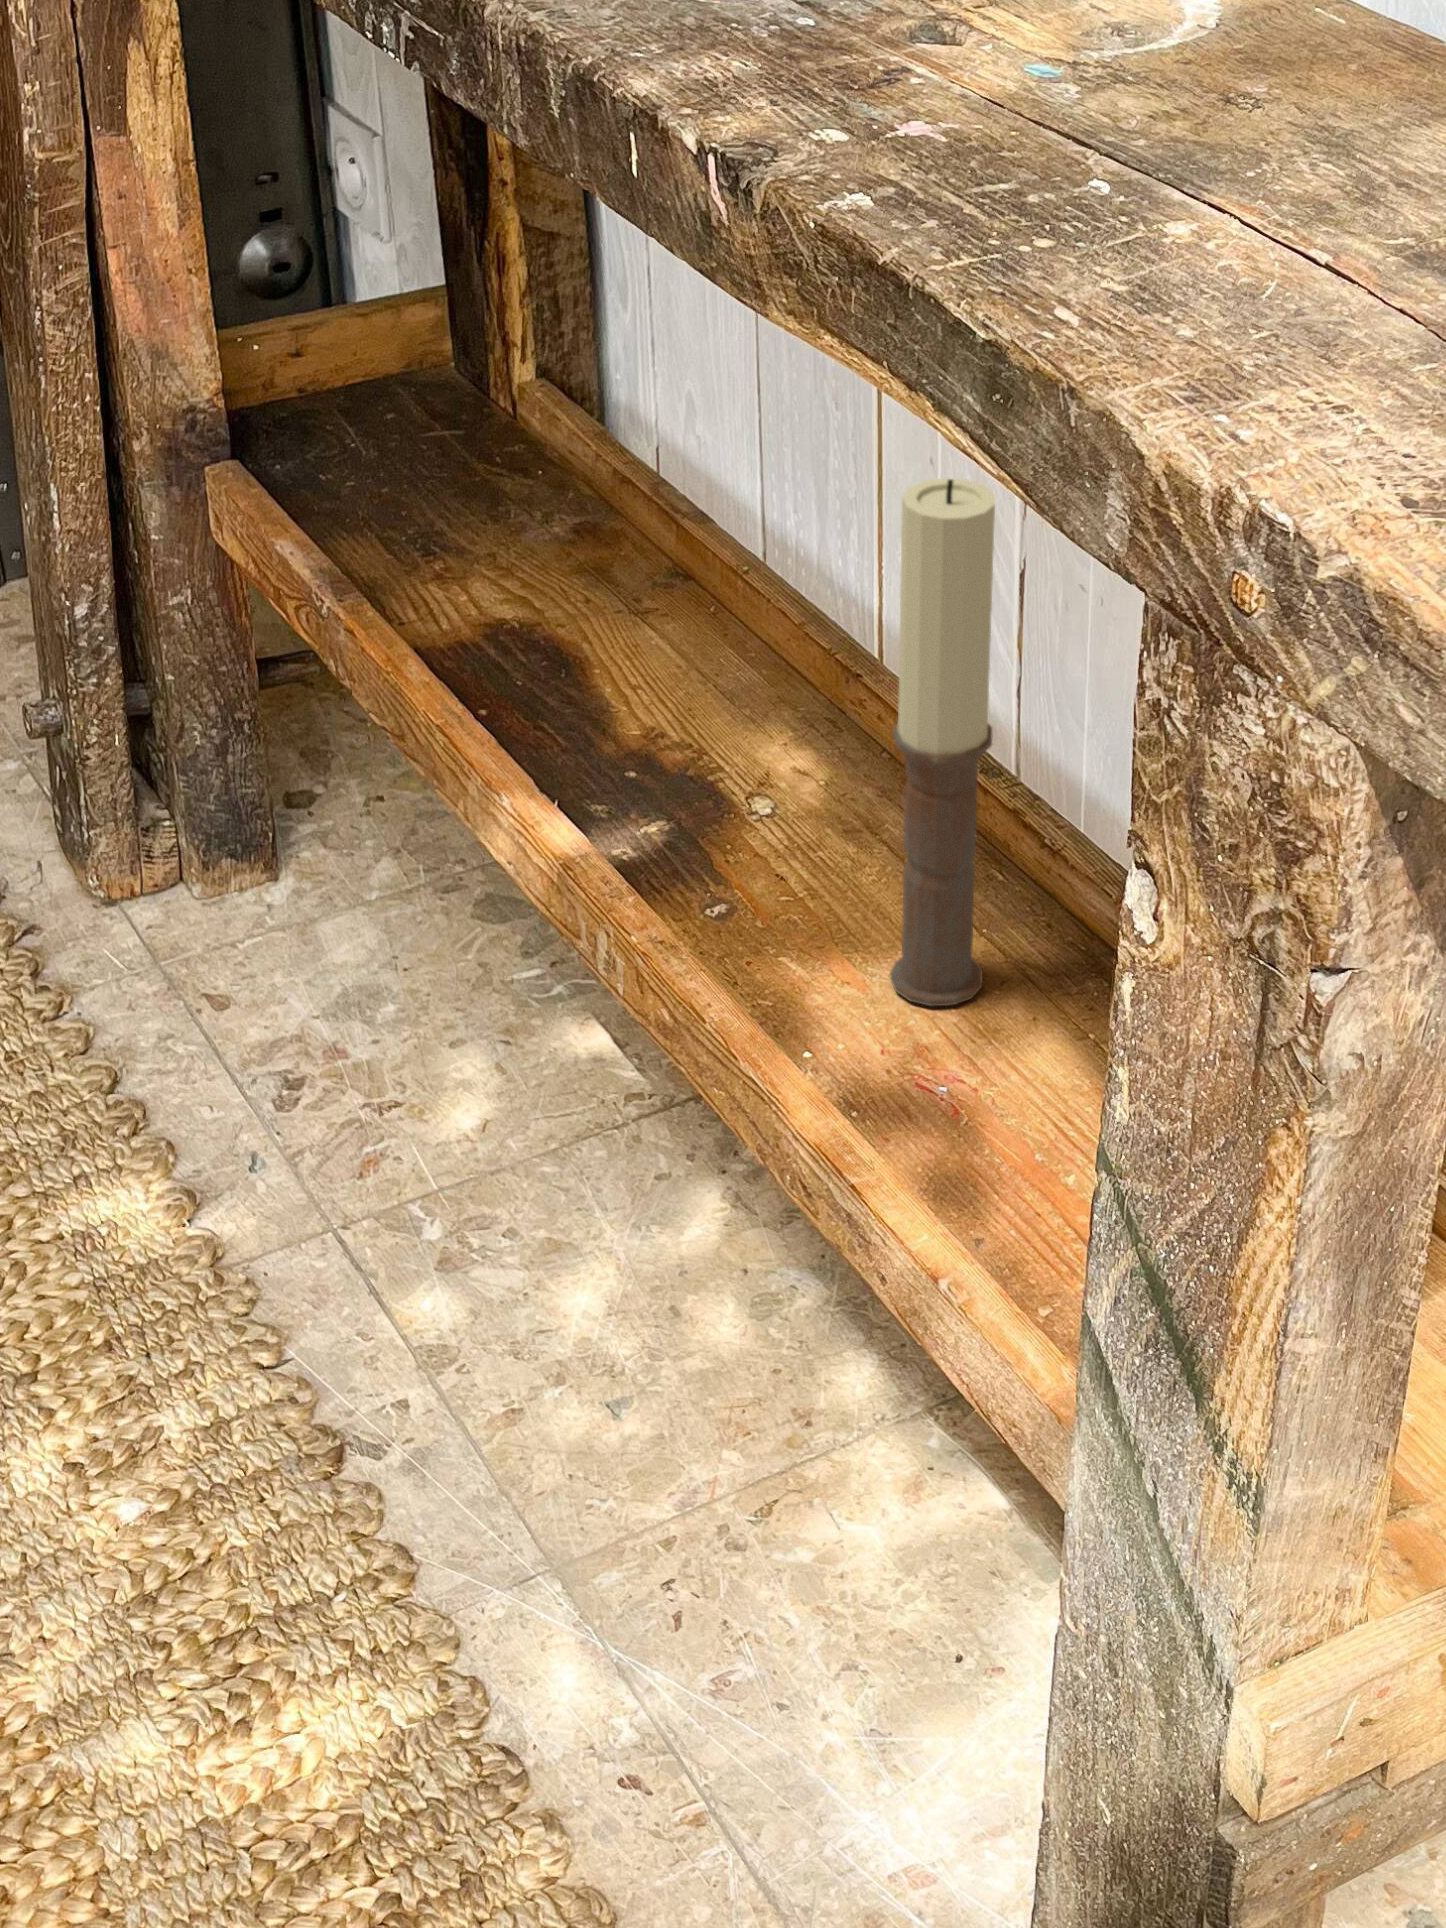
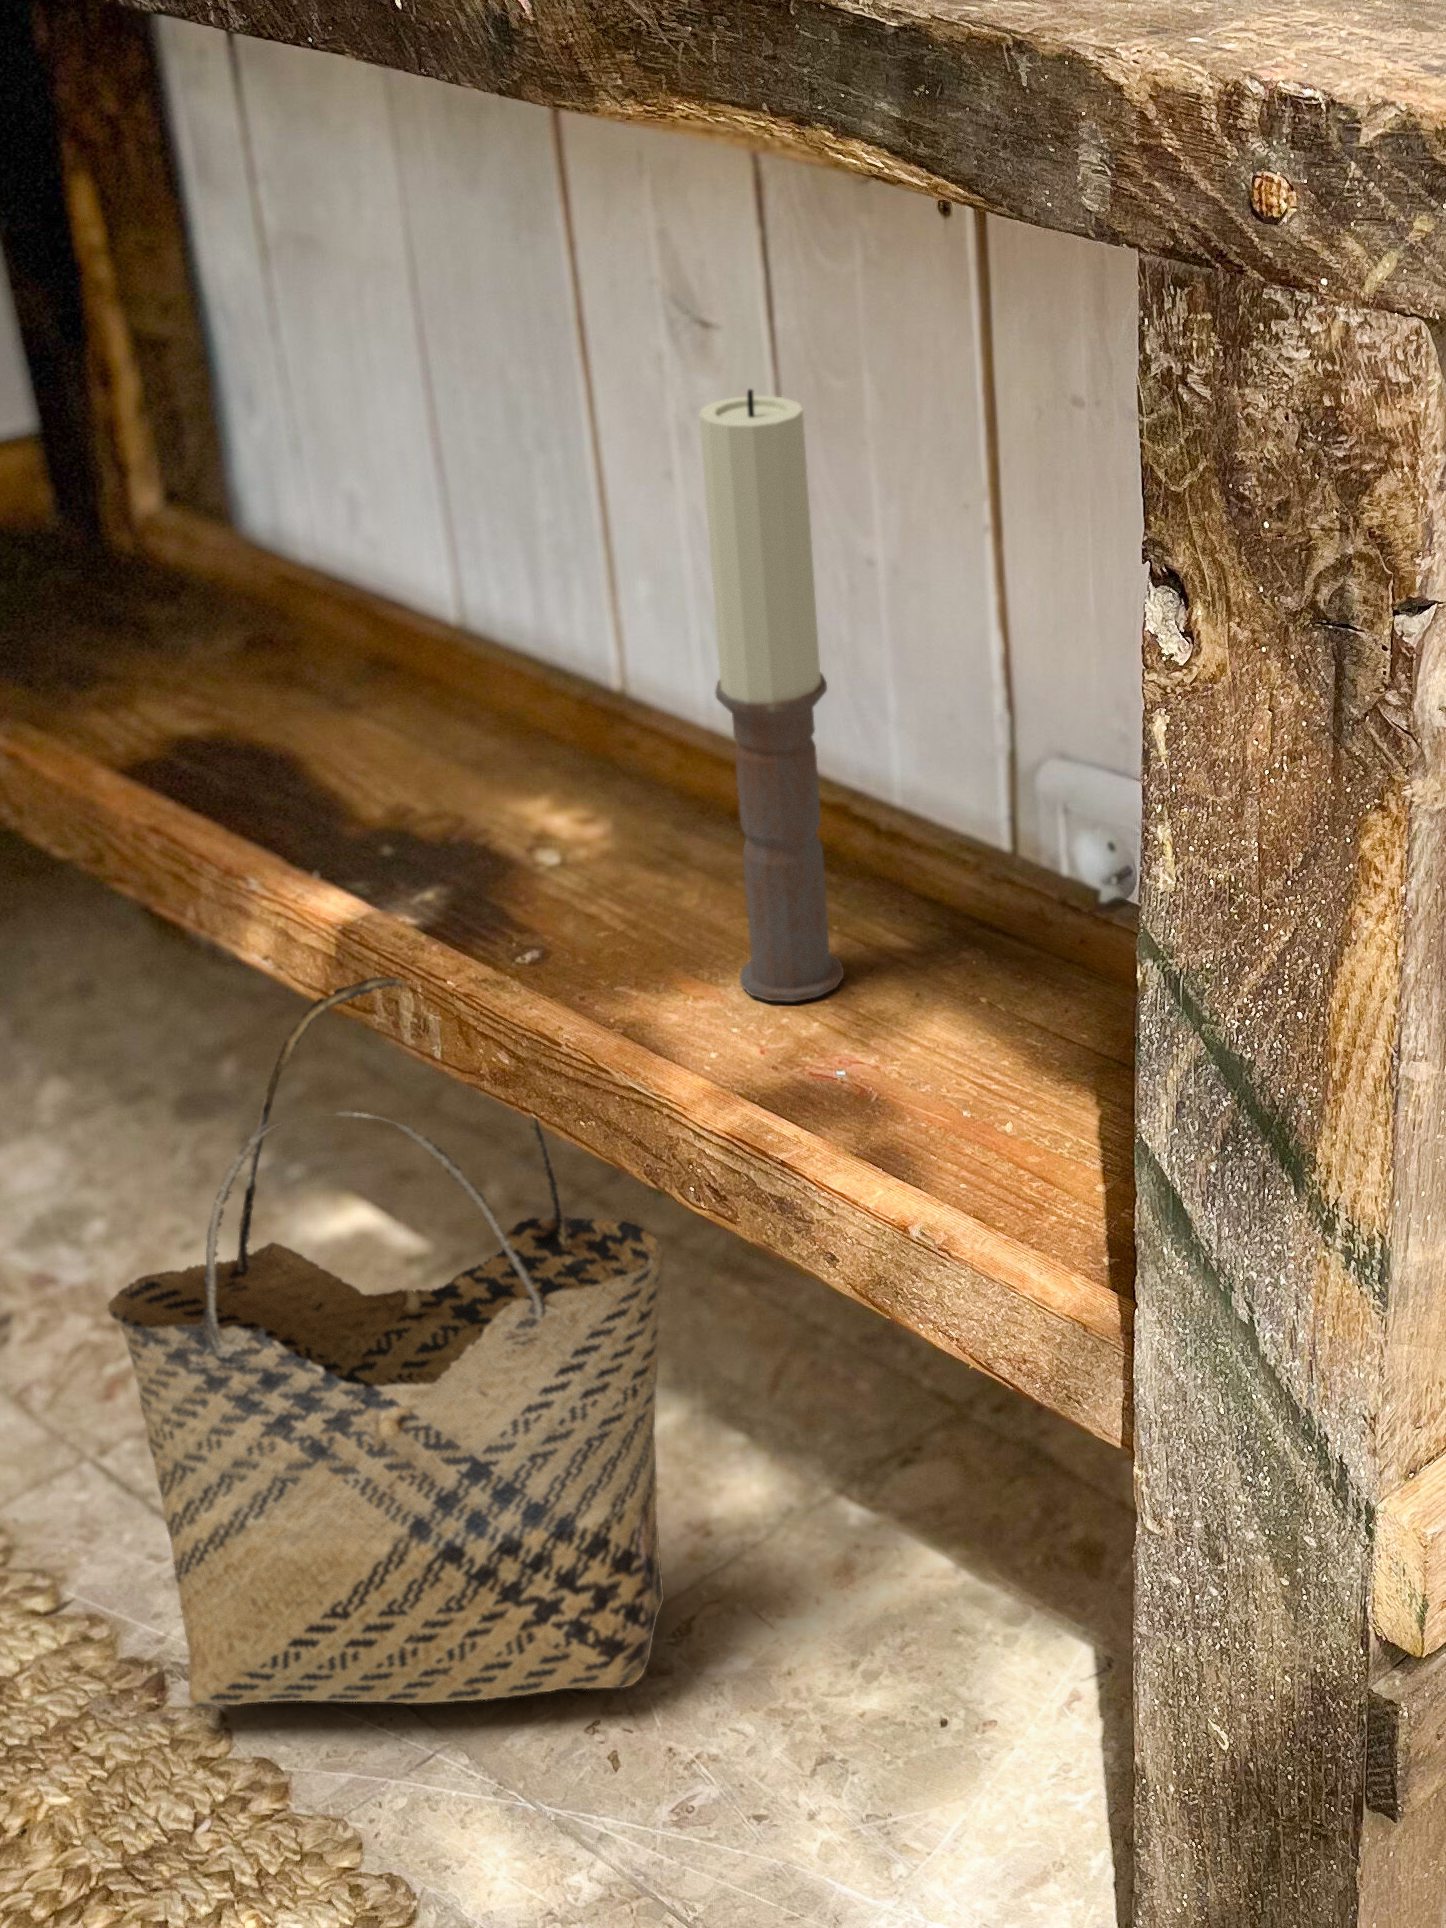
woven basket: none [327,916,788,1554] -> present [108,977,664,1708]

